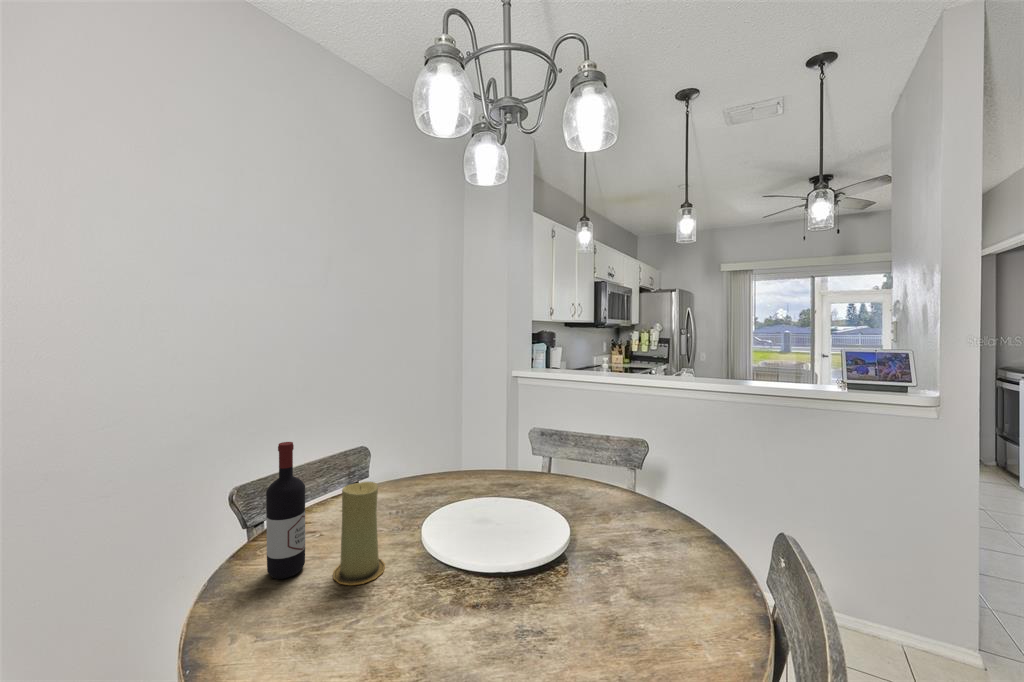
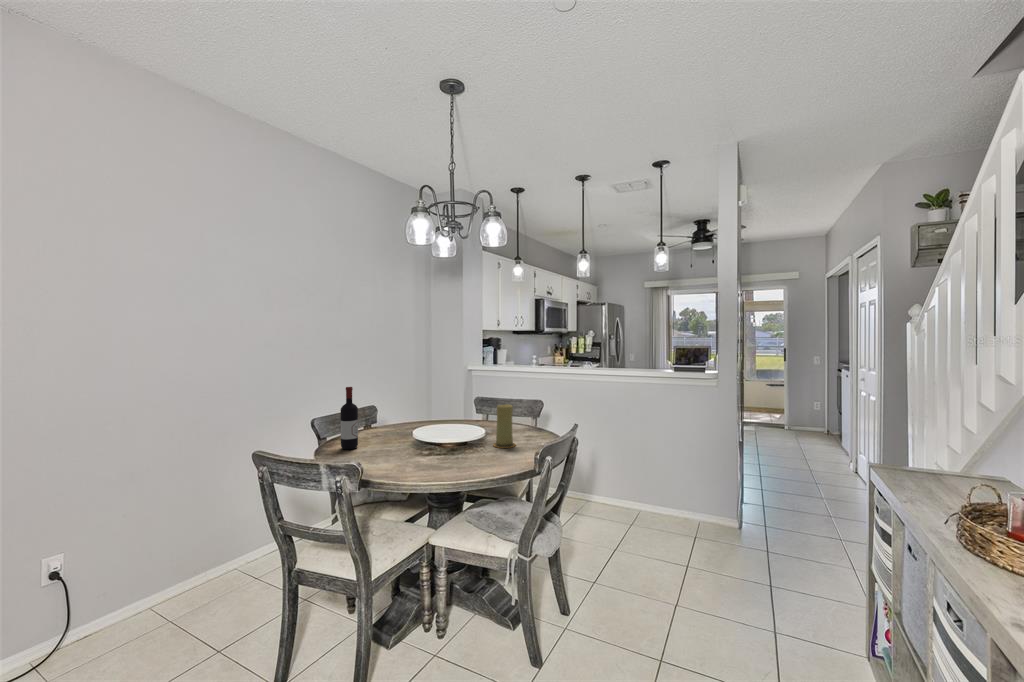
candle: present [333,482,385,585] -> present [493,404,515,448]

